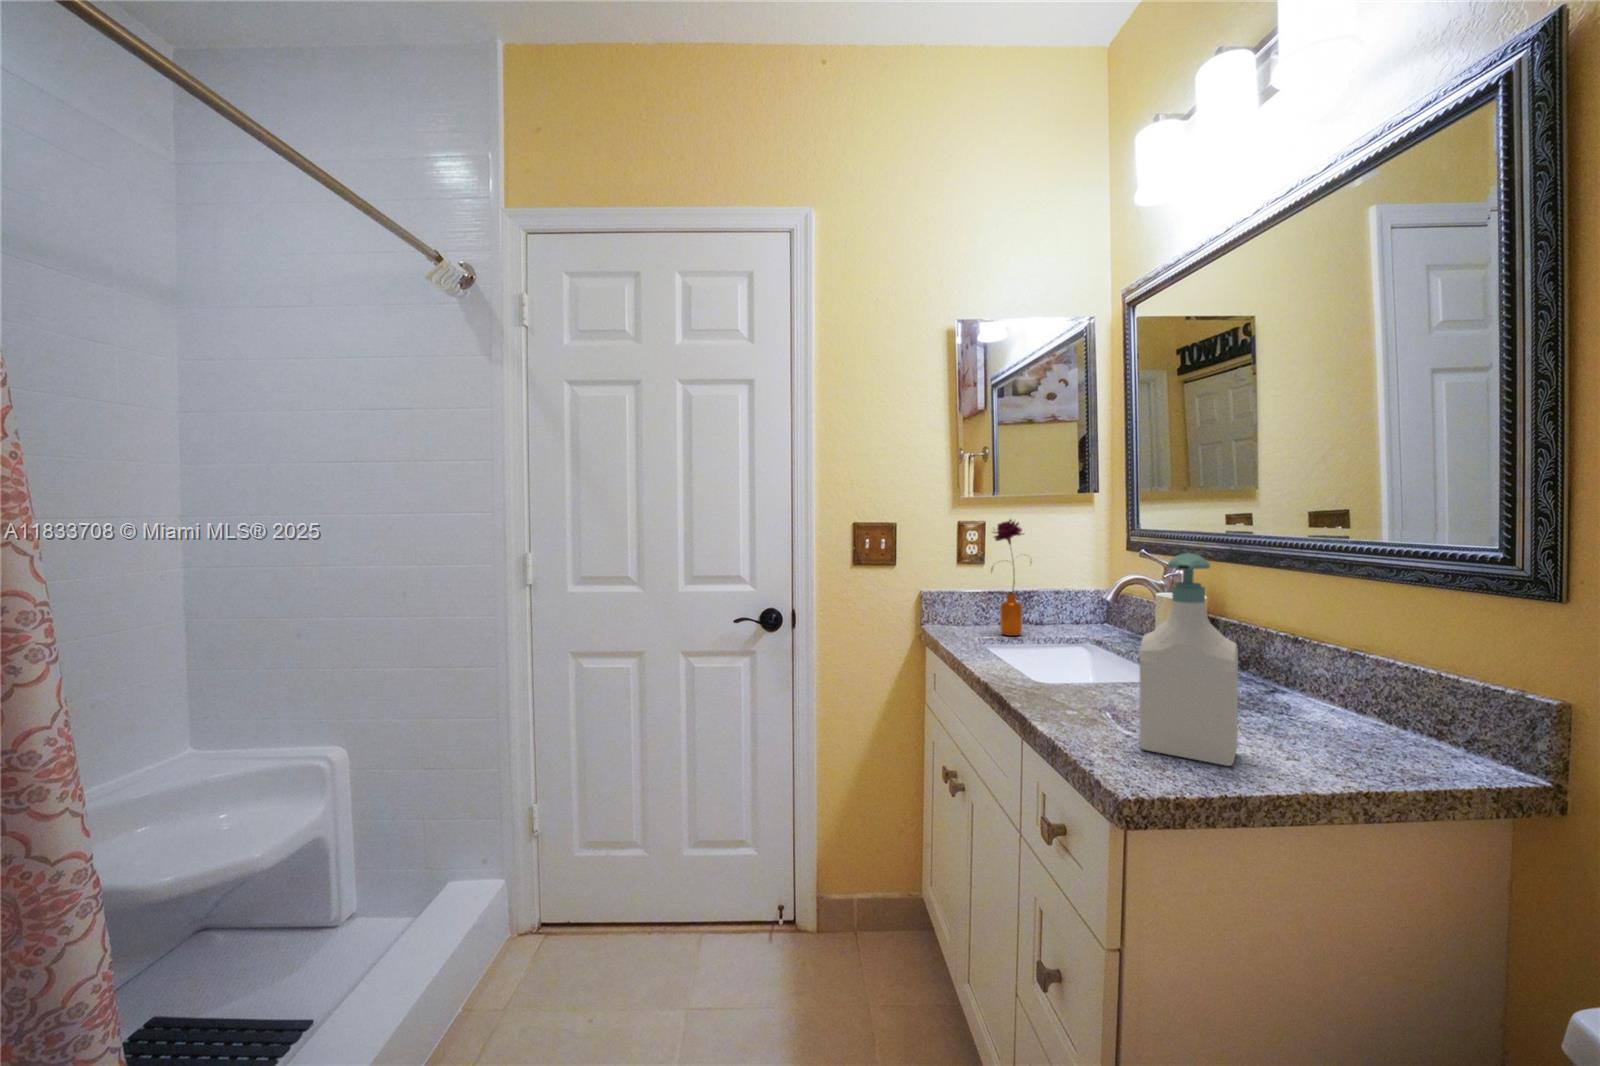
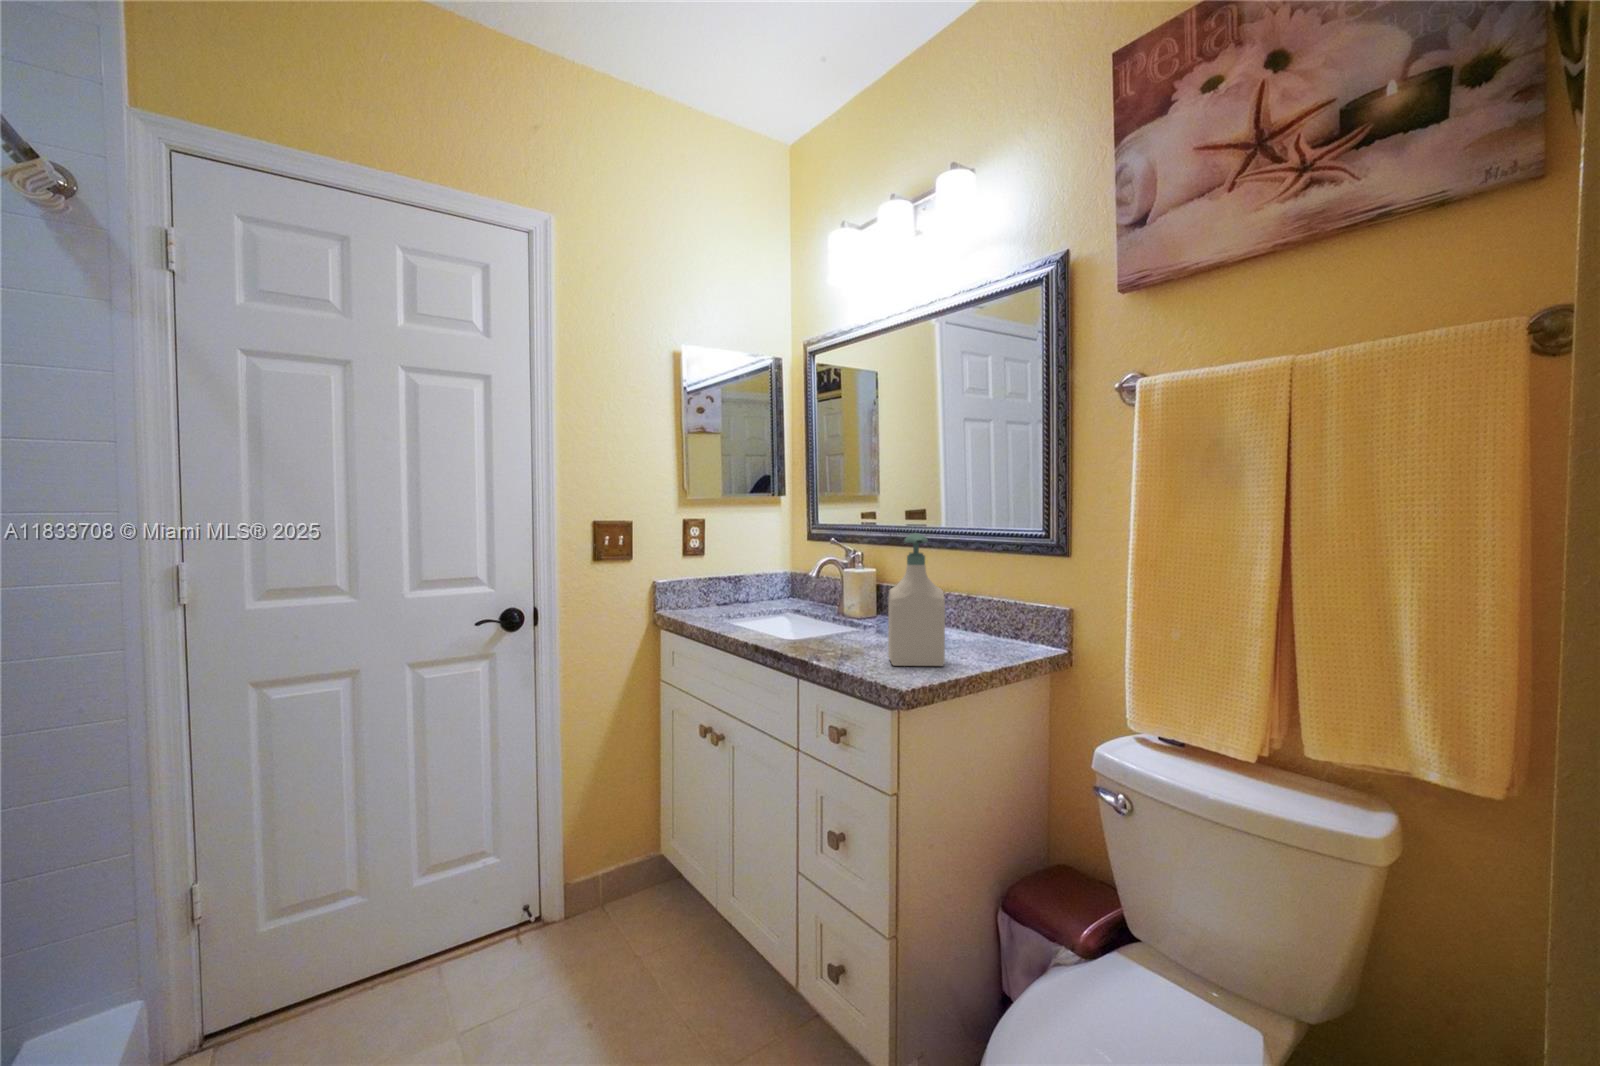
flower: present [991,520,1024,636] -> none [716,515,748,613]

